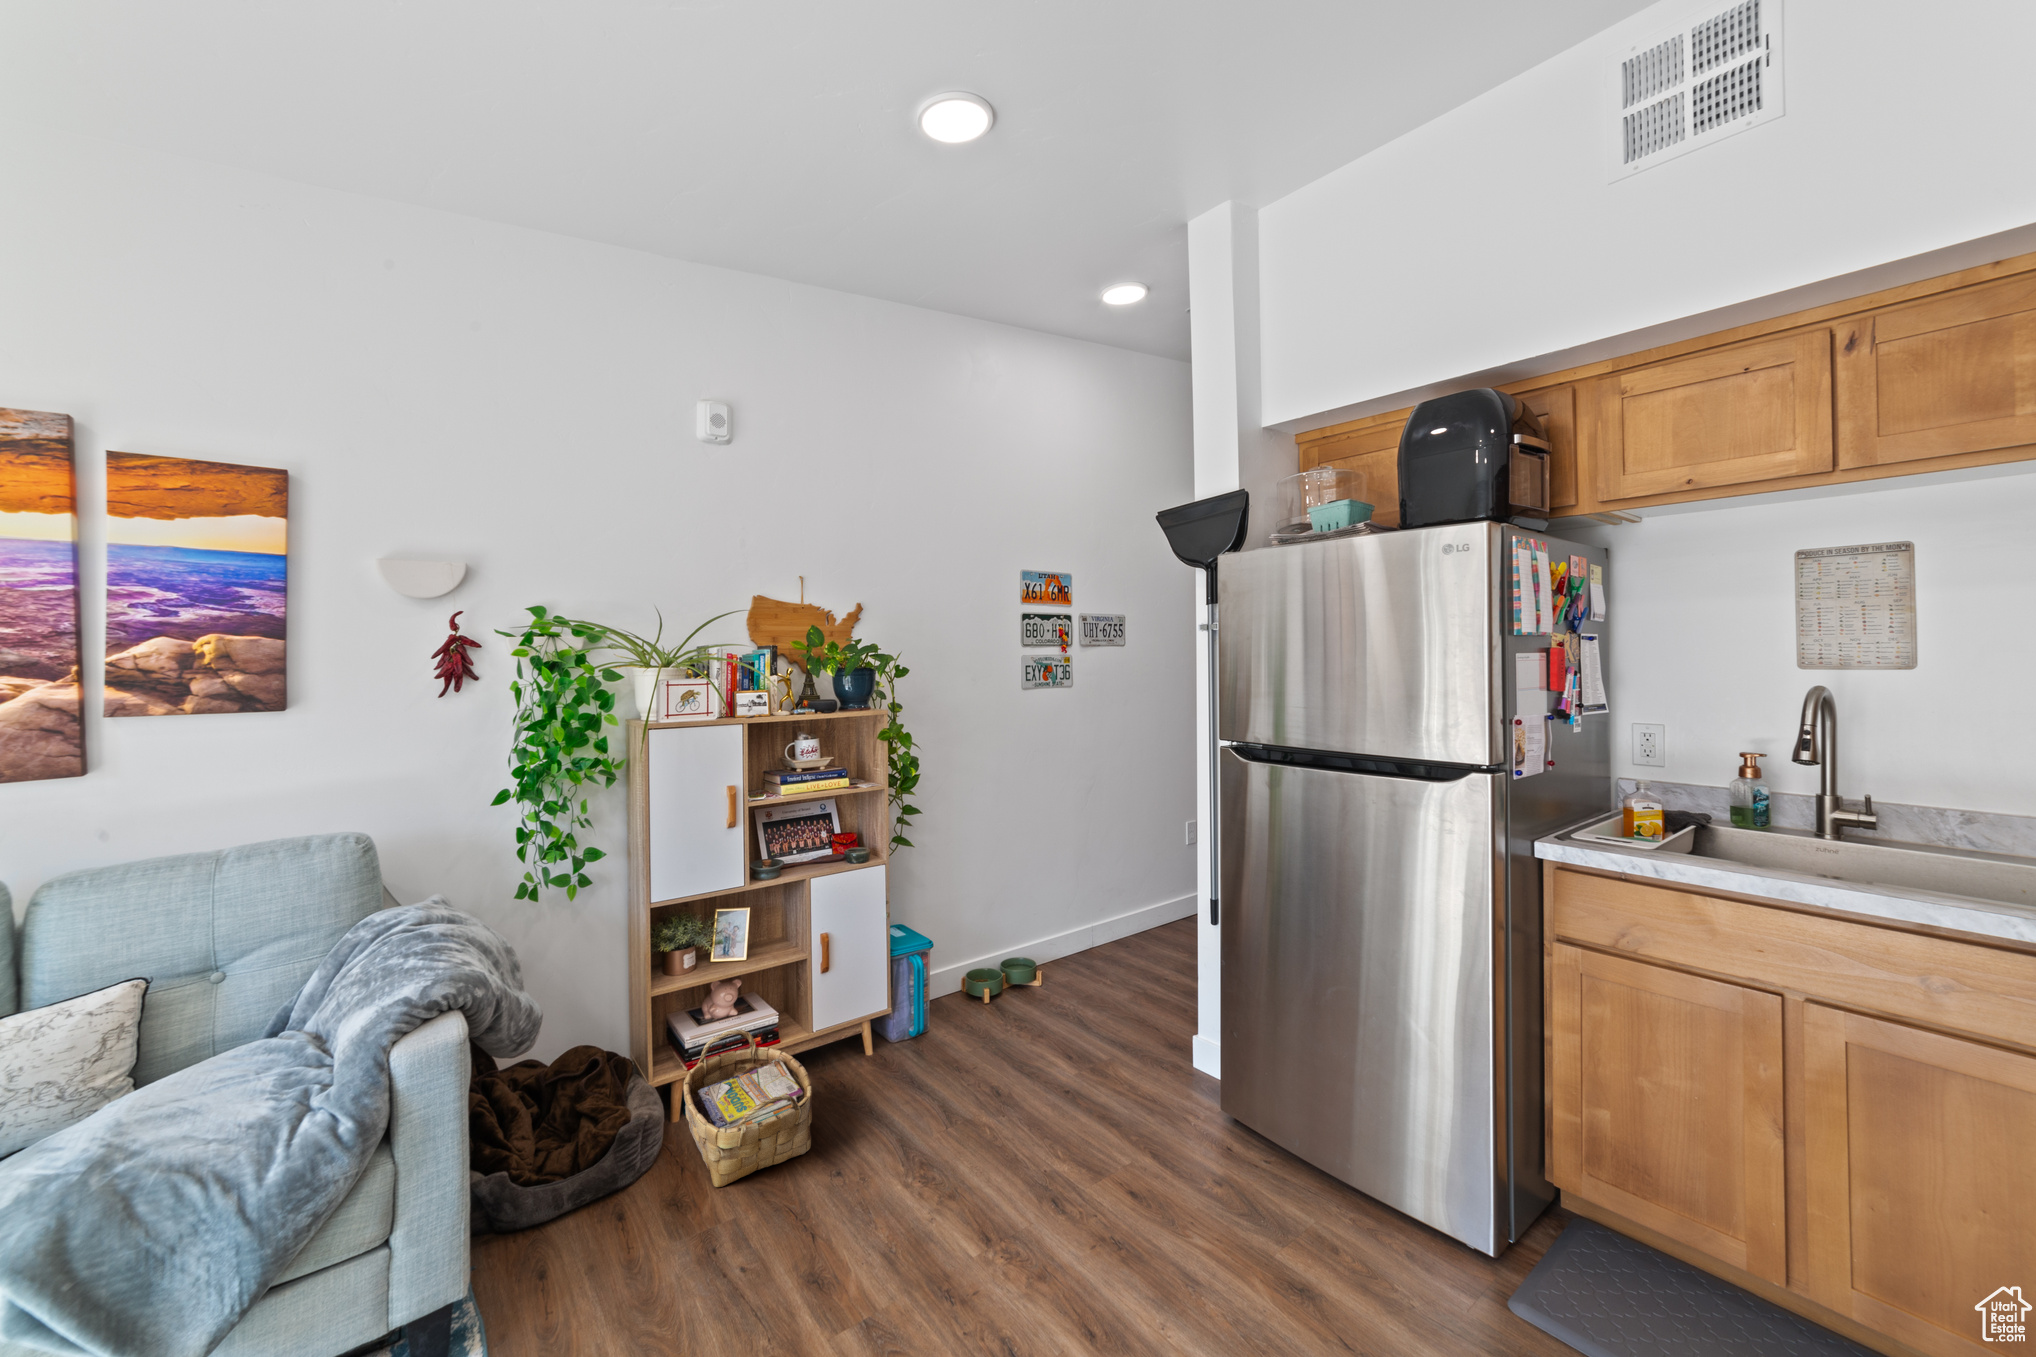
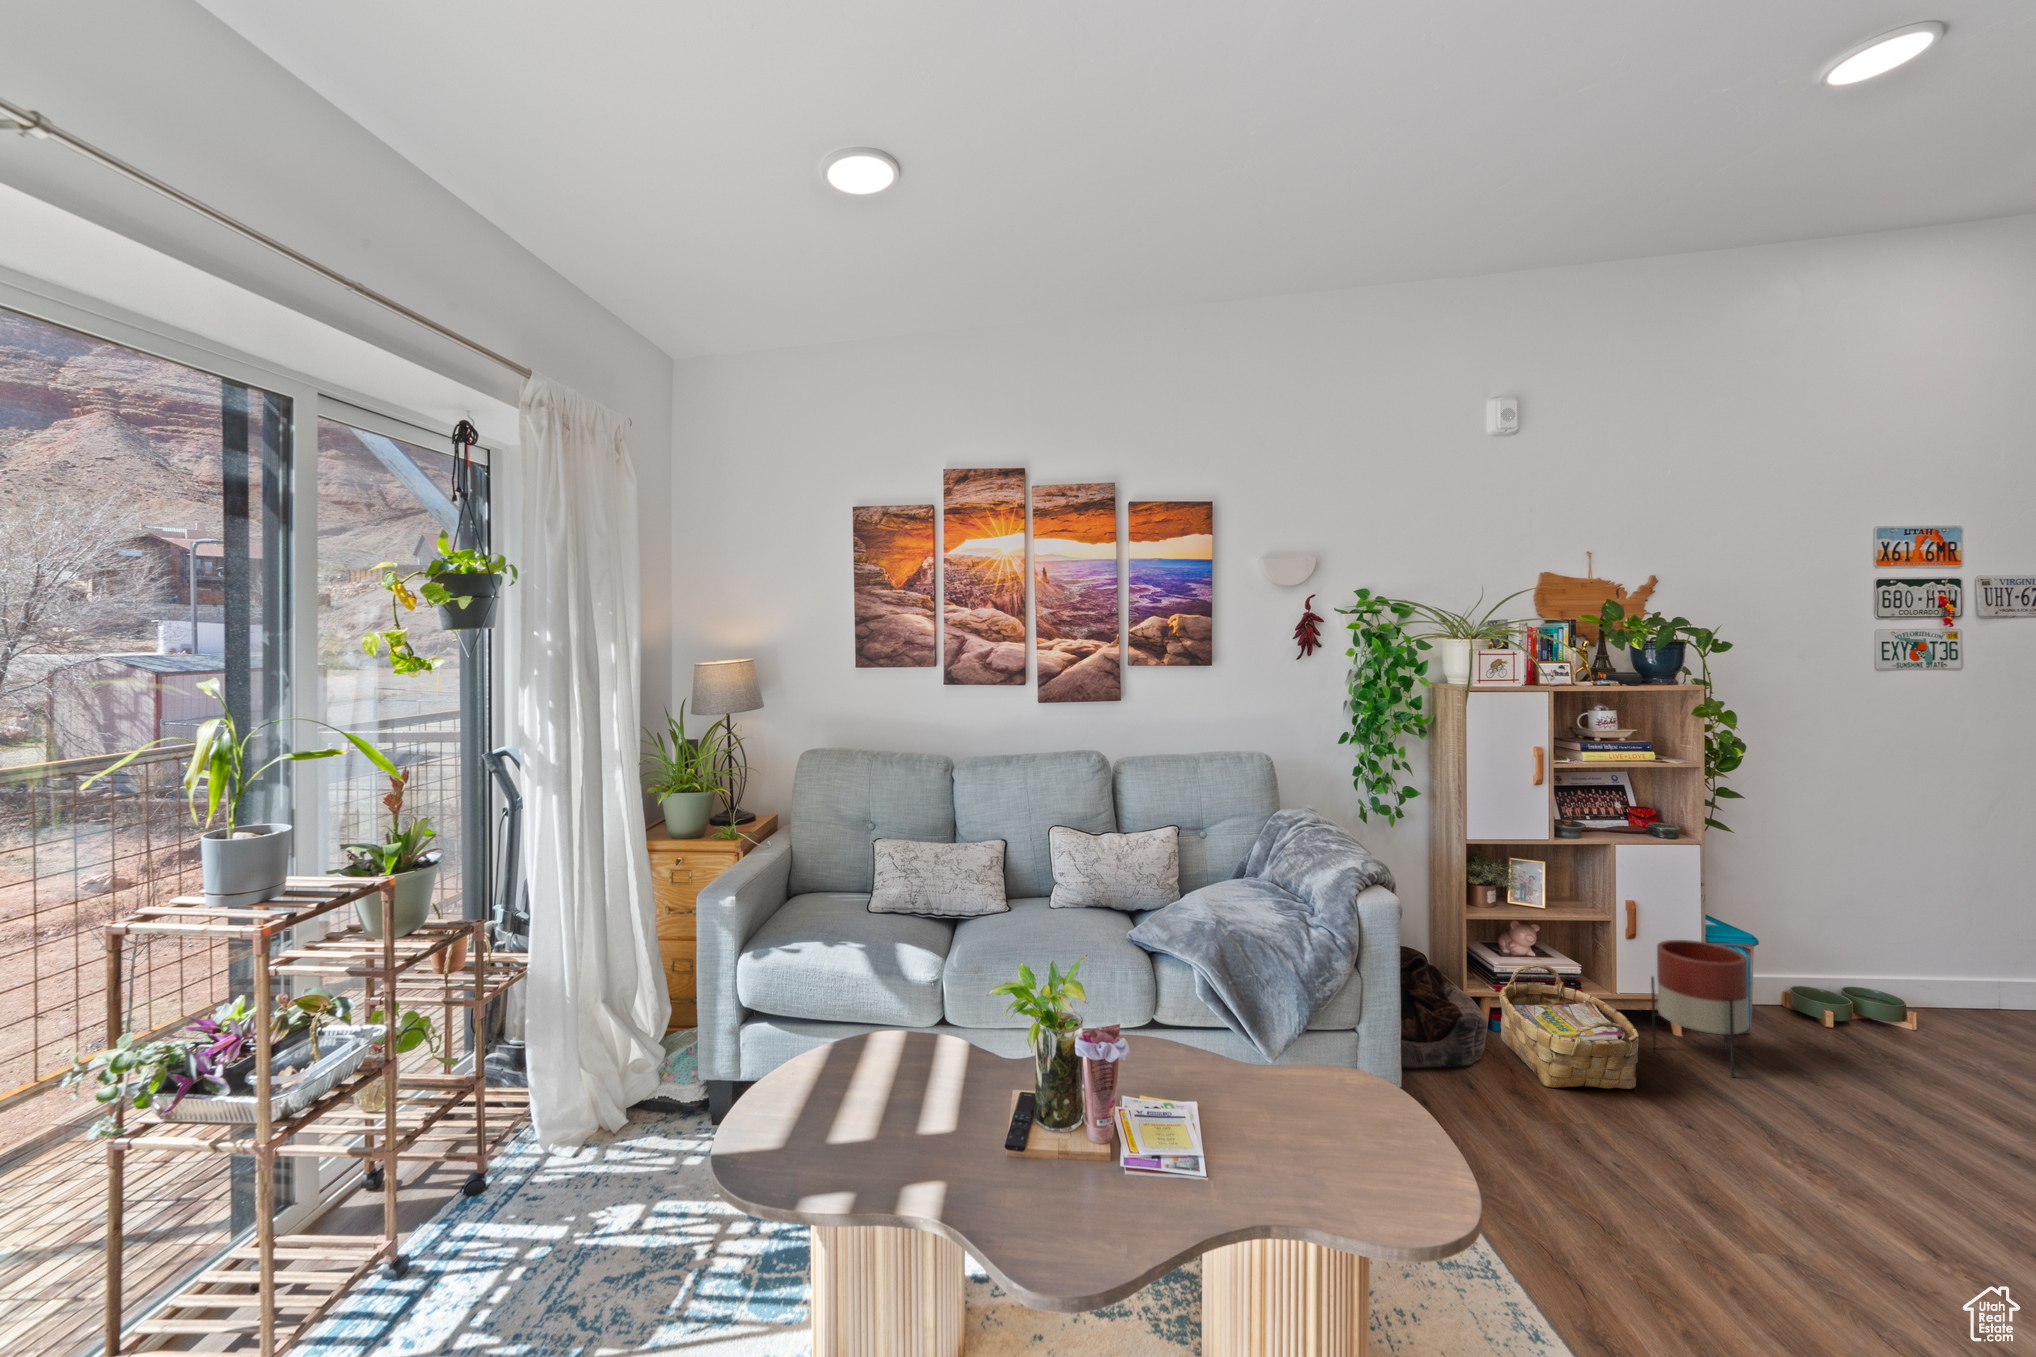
planter: none [842,961,919,1096] -> present [1651,940,1749,1077]

